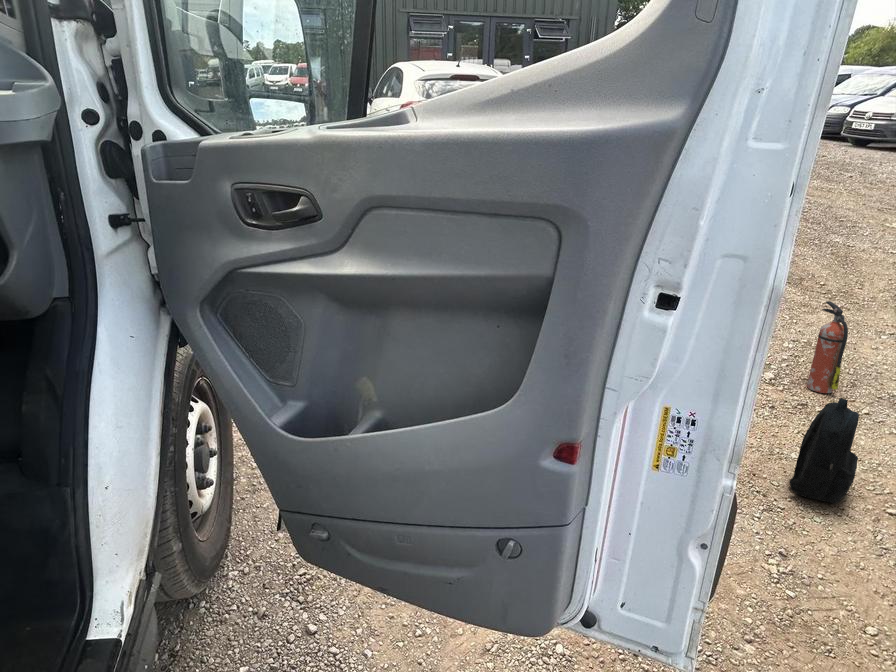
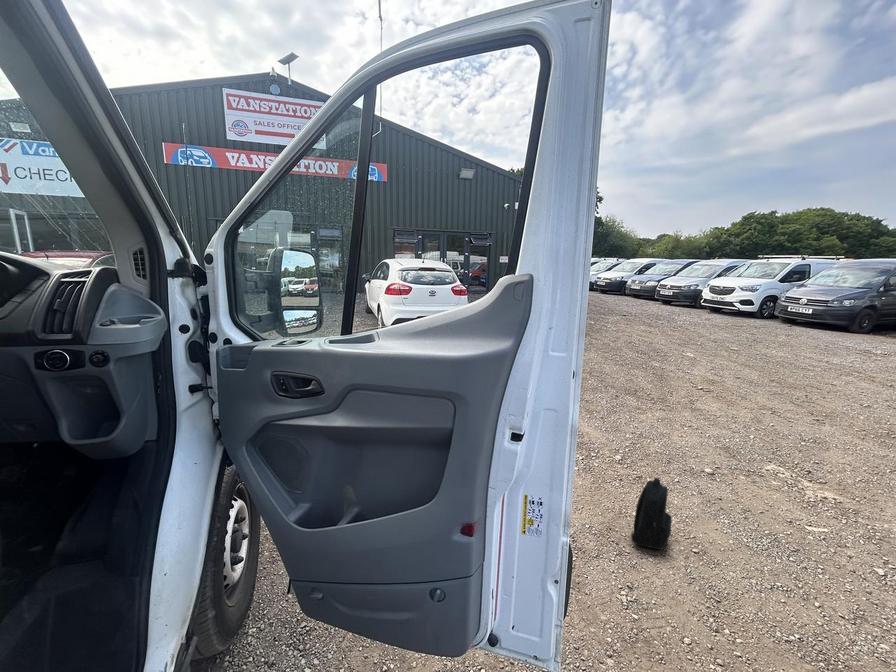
fire extinguisher: present [807,301,848,393] -> none [640,411,660,472]

